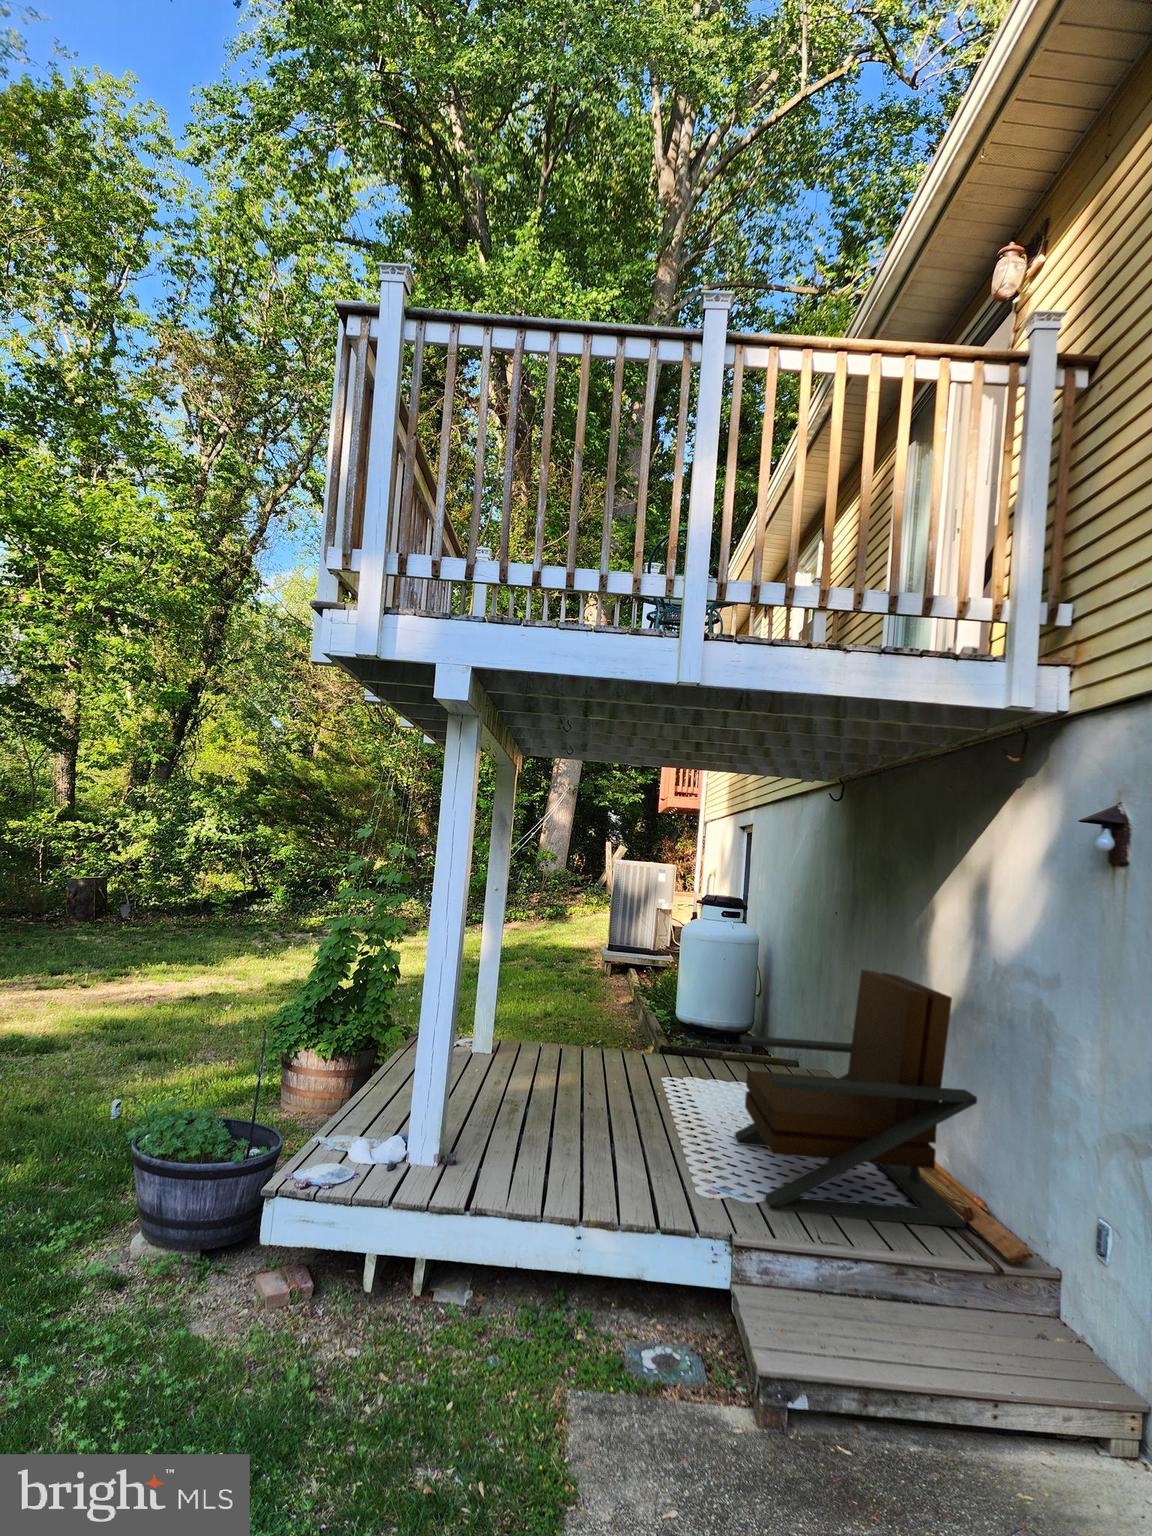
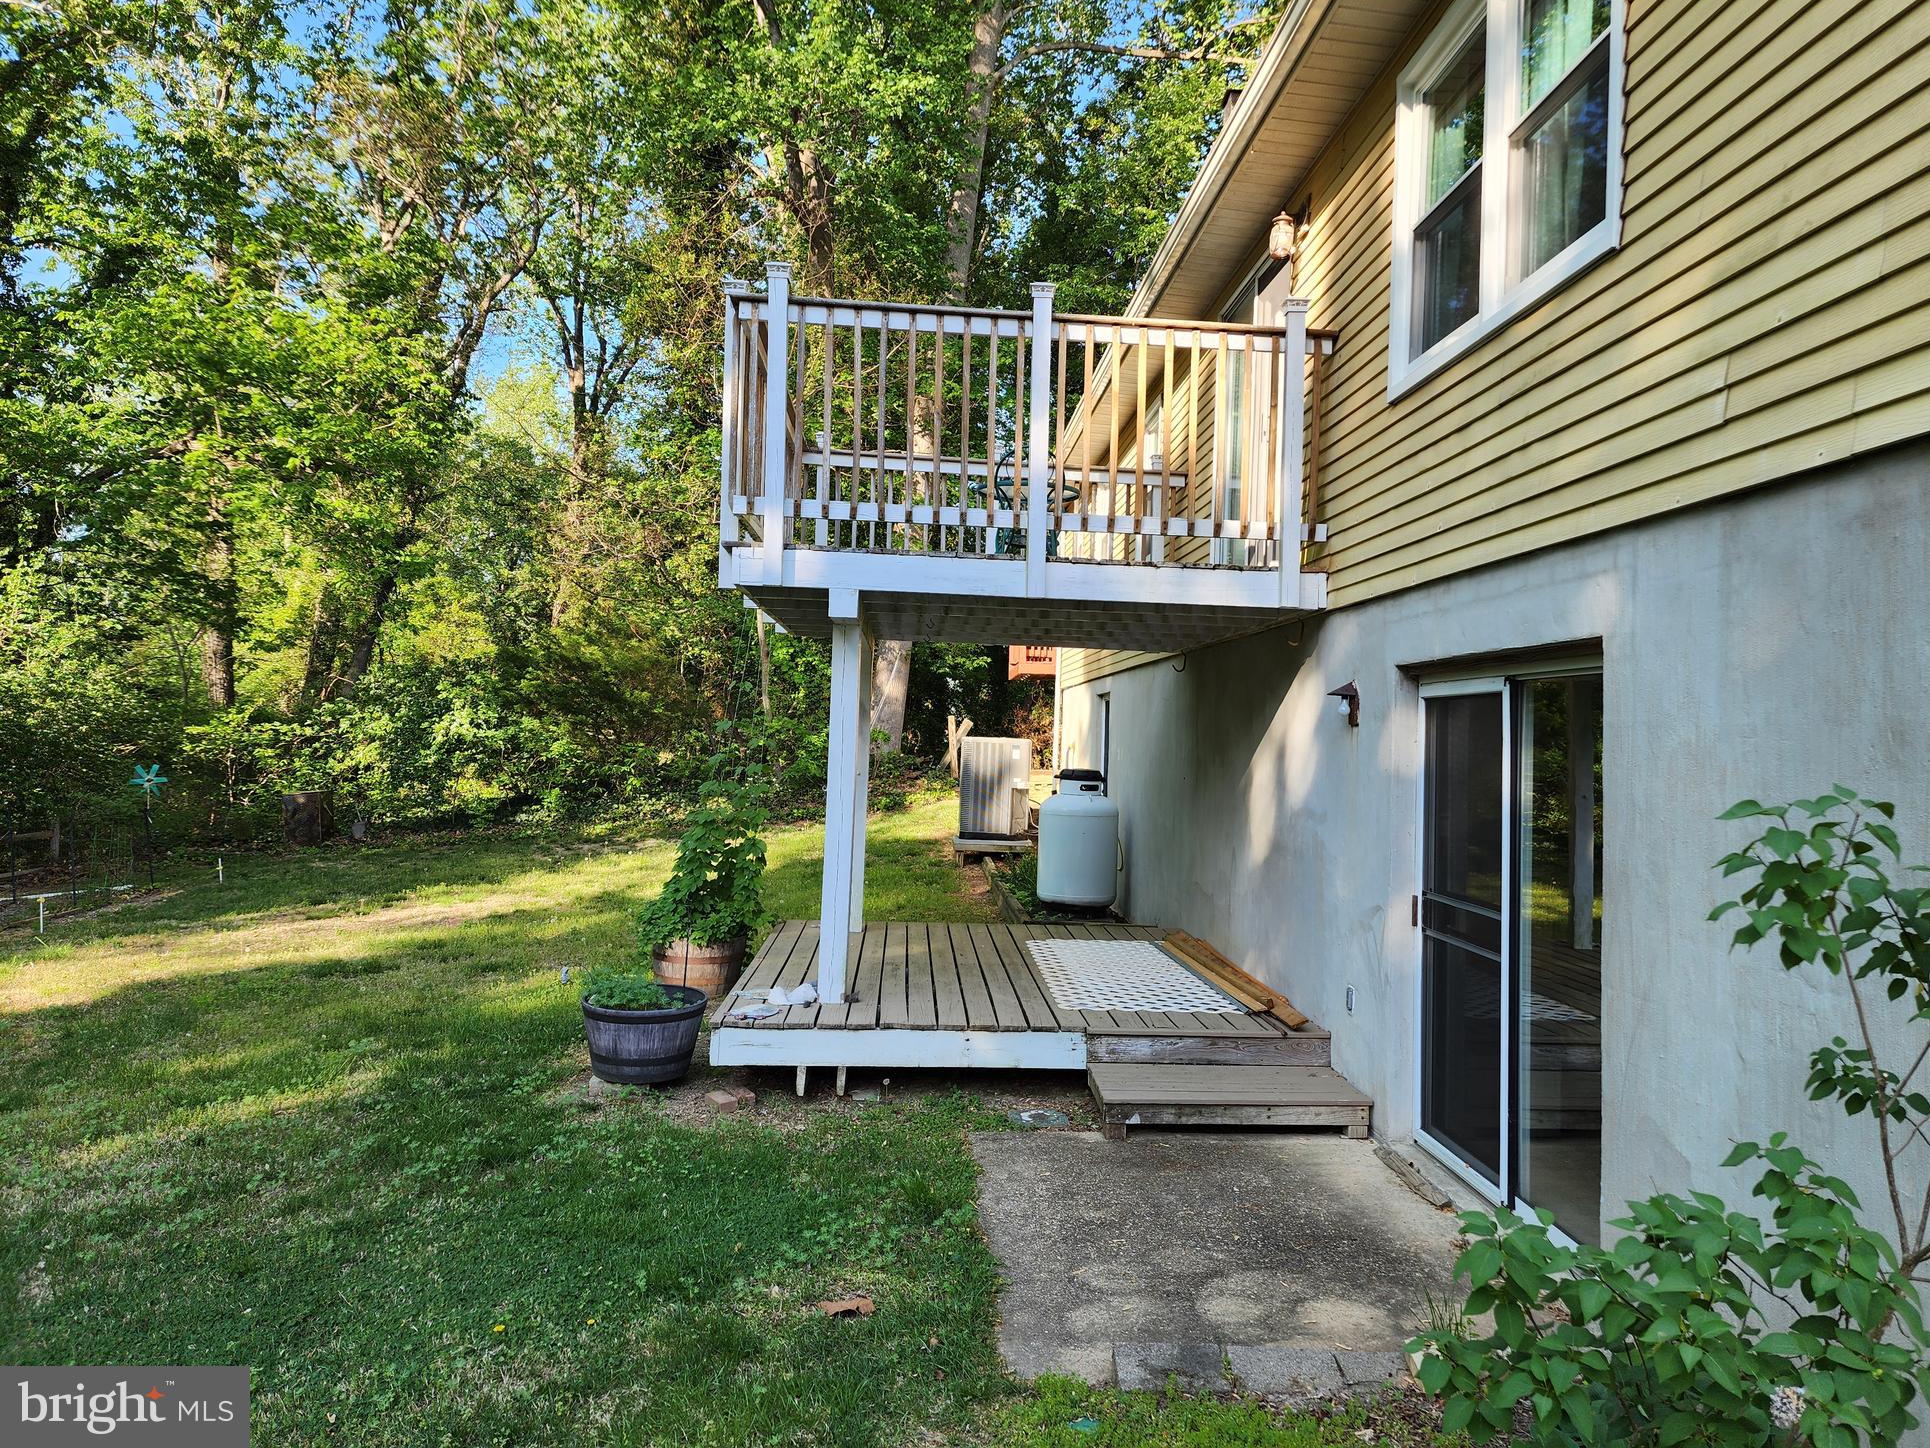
lounge chair: present [734,970,977,1227] -> none [1090,826,1271,1014]

